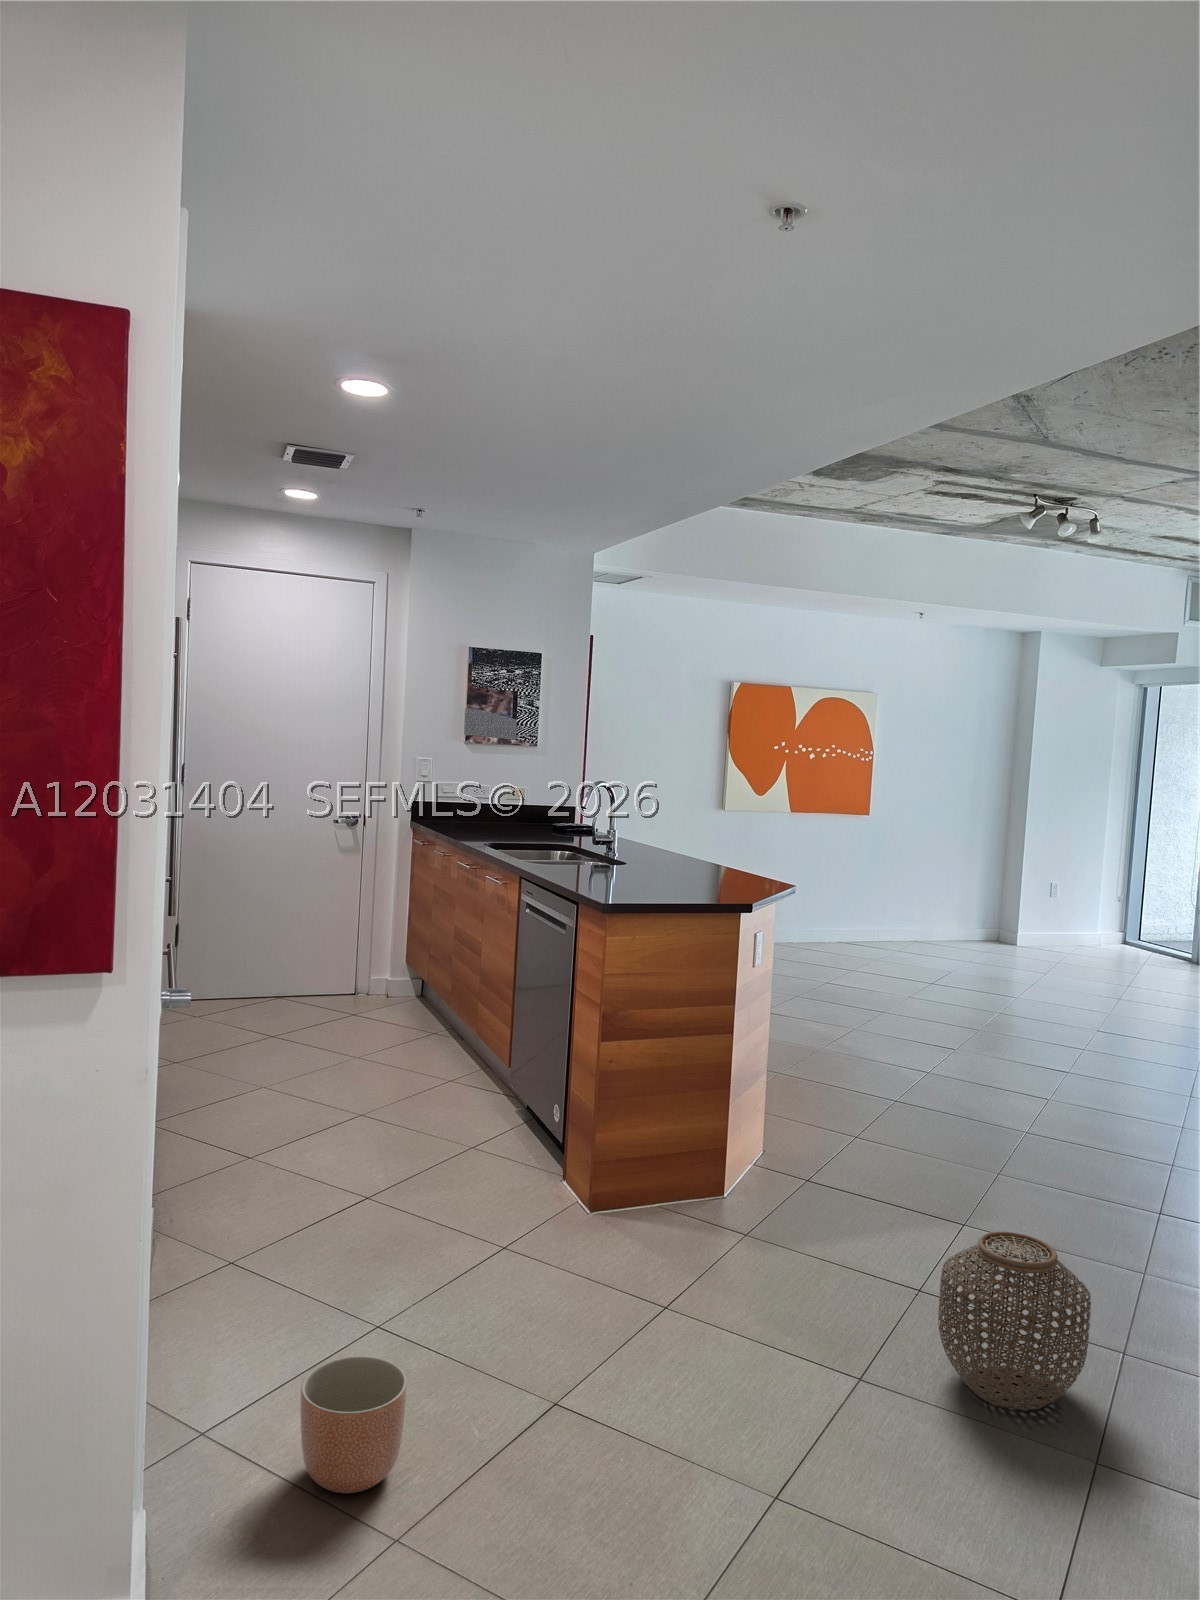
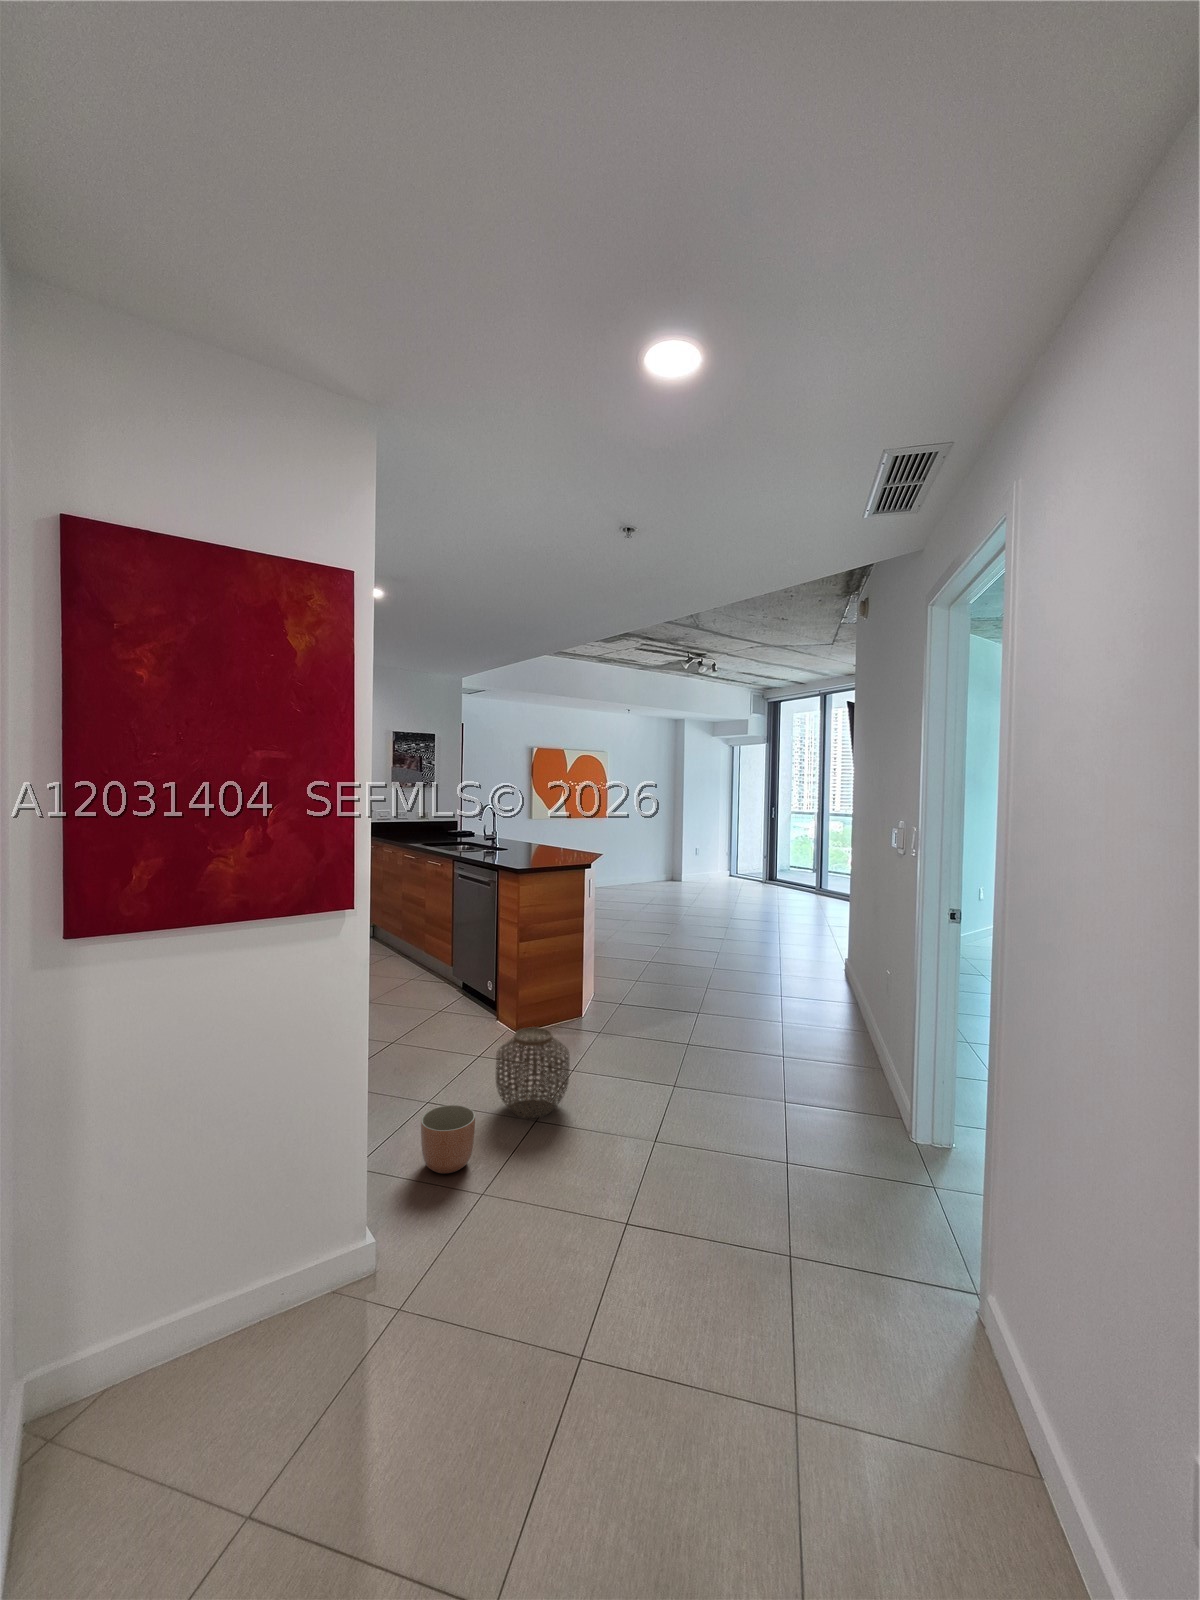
woven basket: present [938,1232,1091,1410] -> present [496,1027,570,1118]

